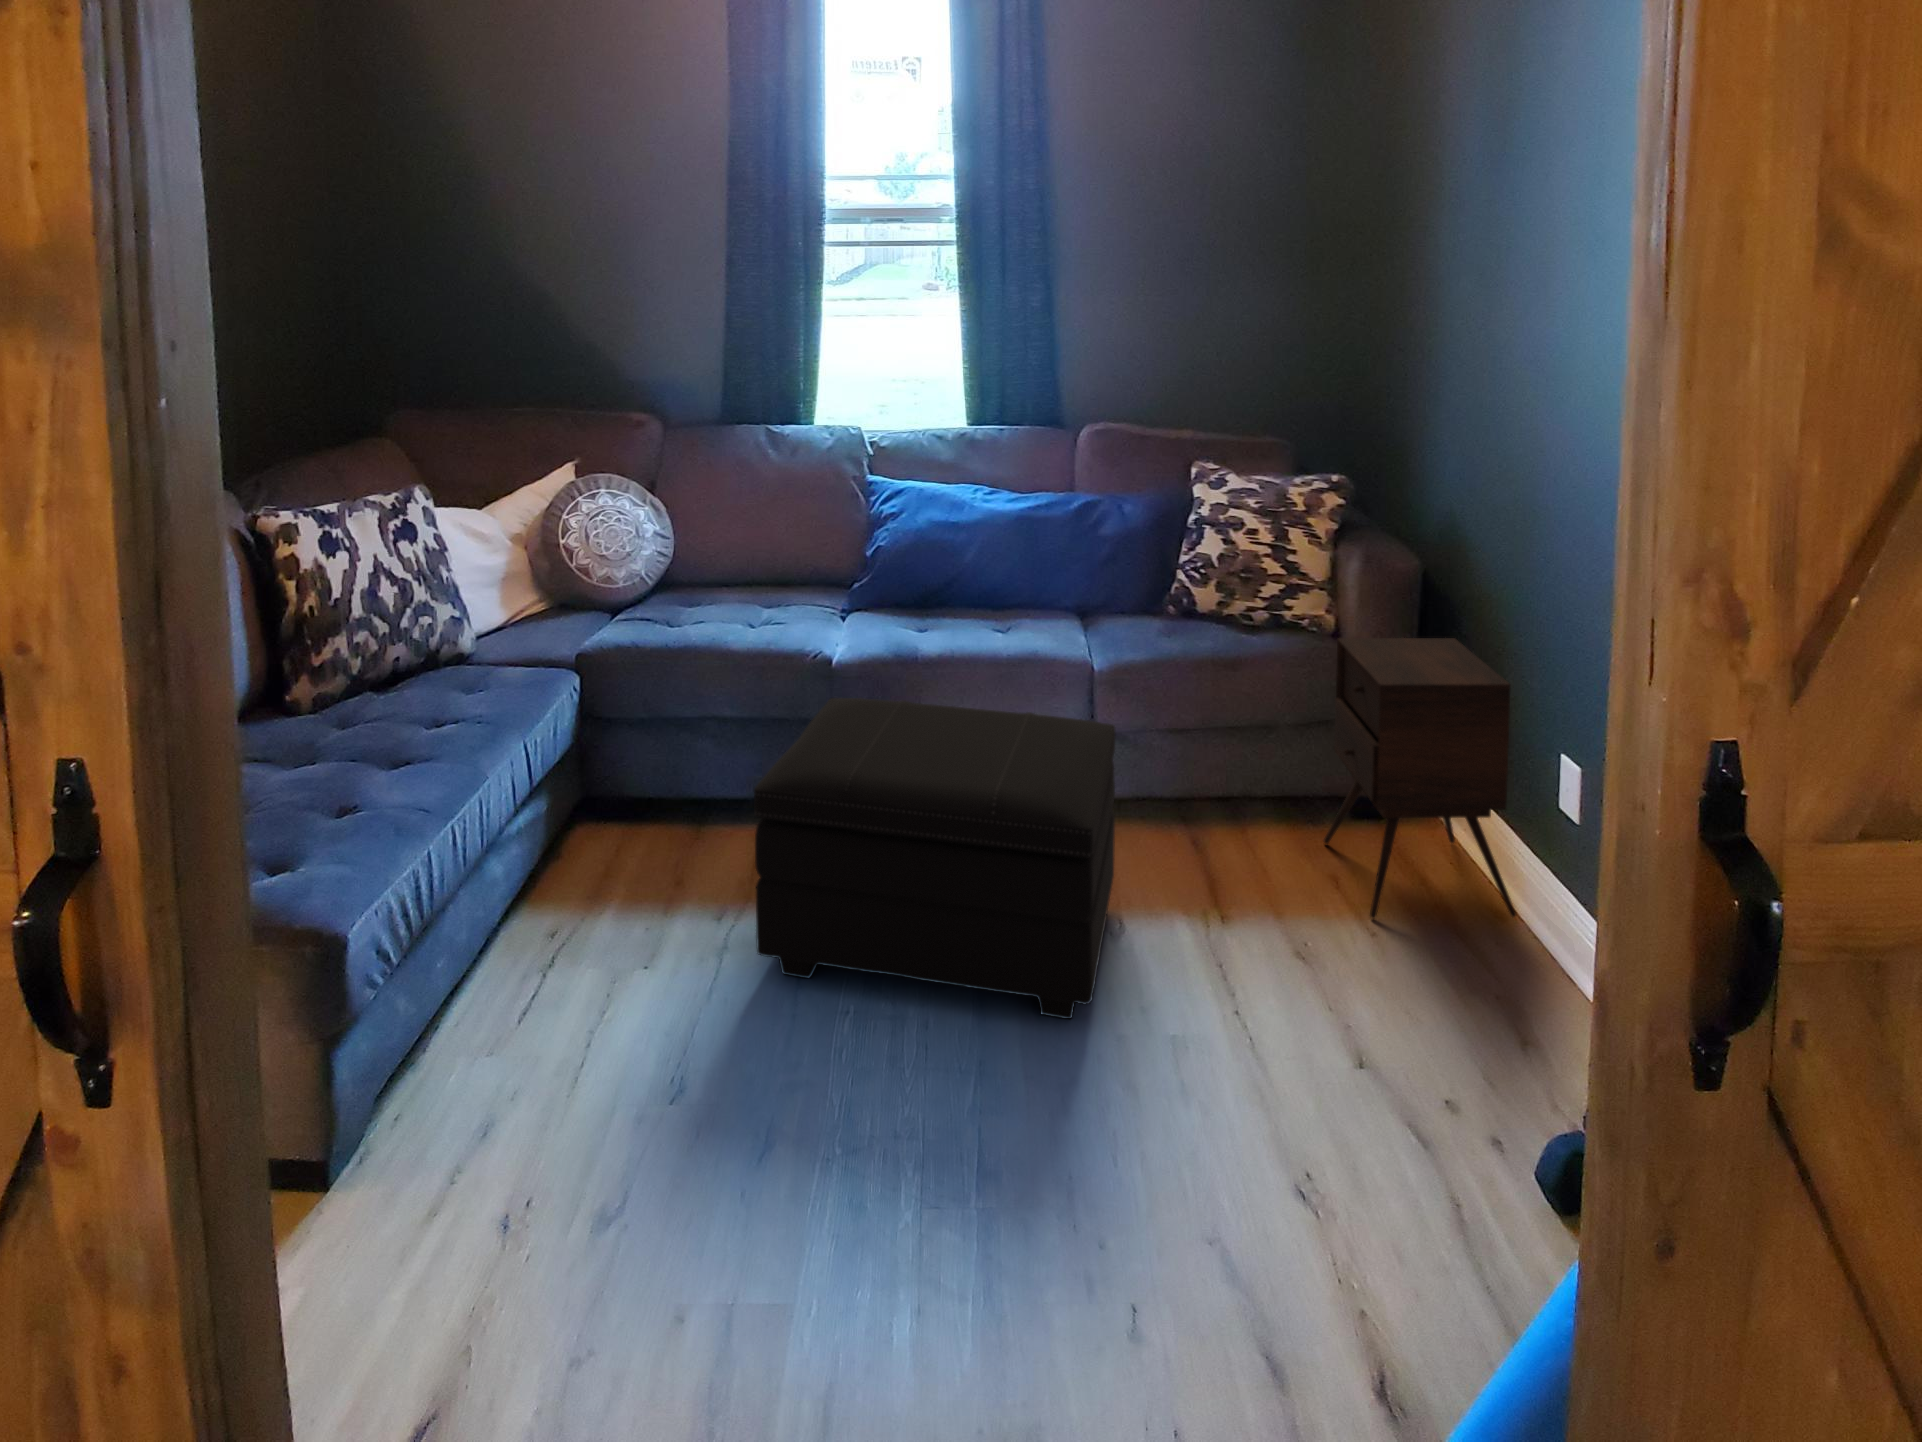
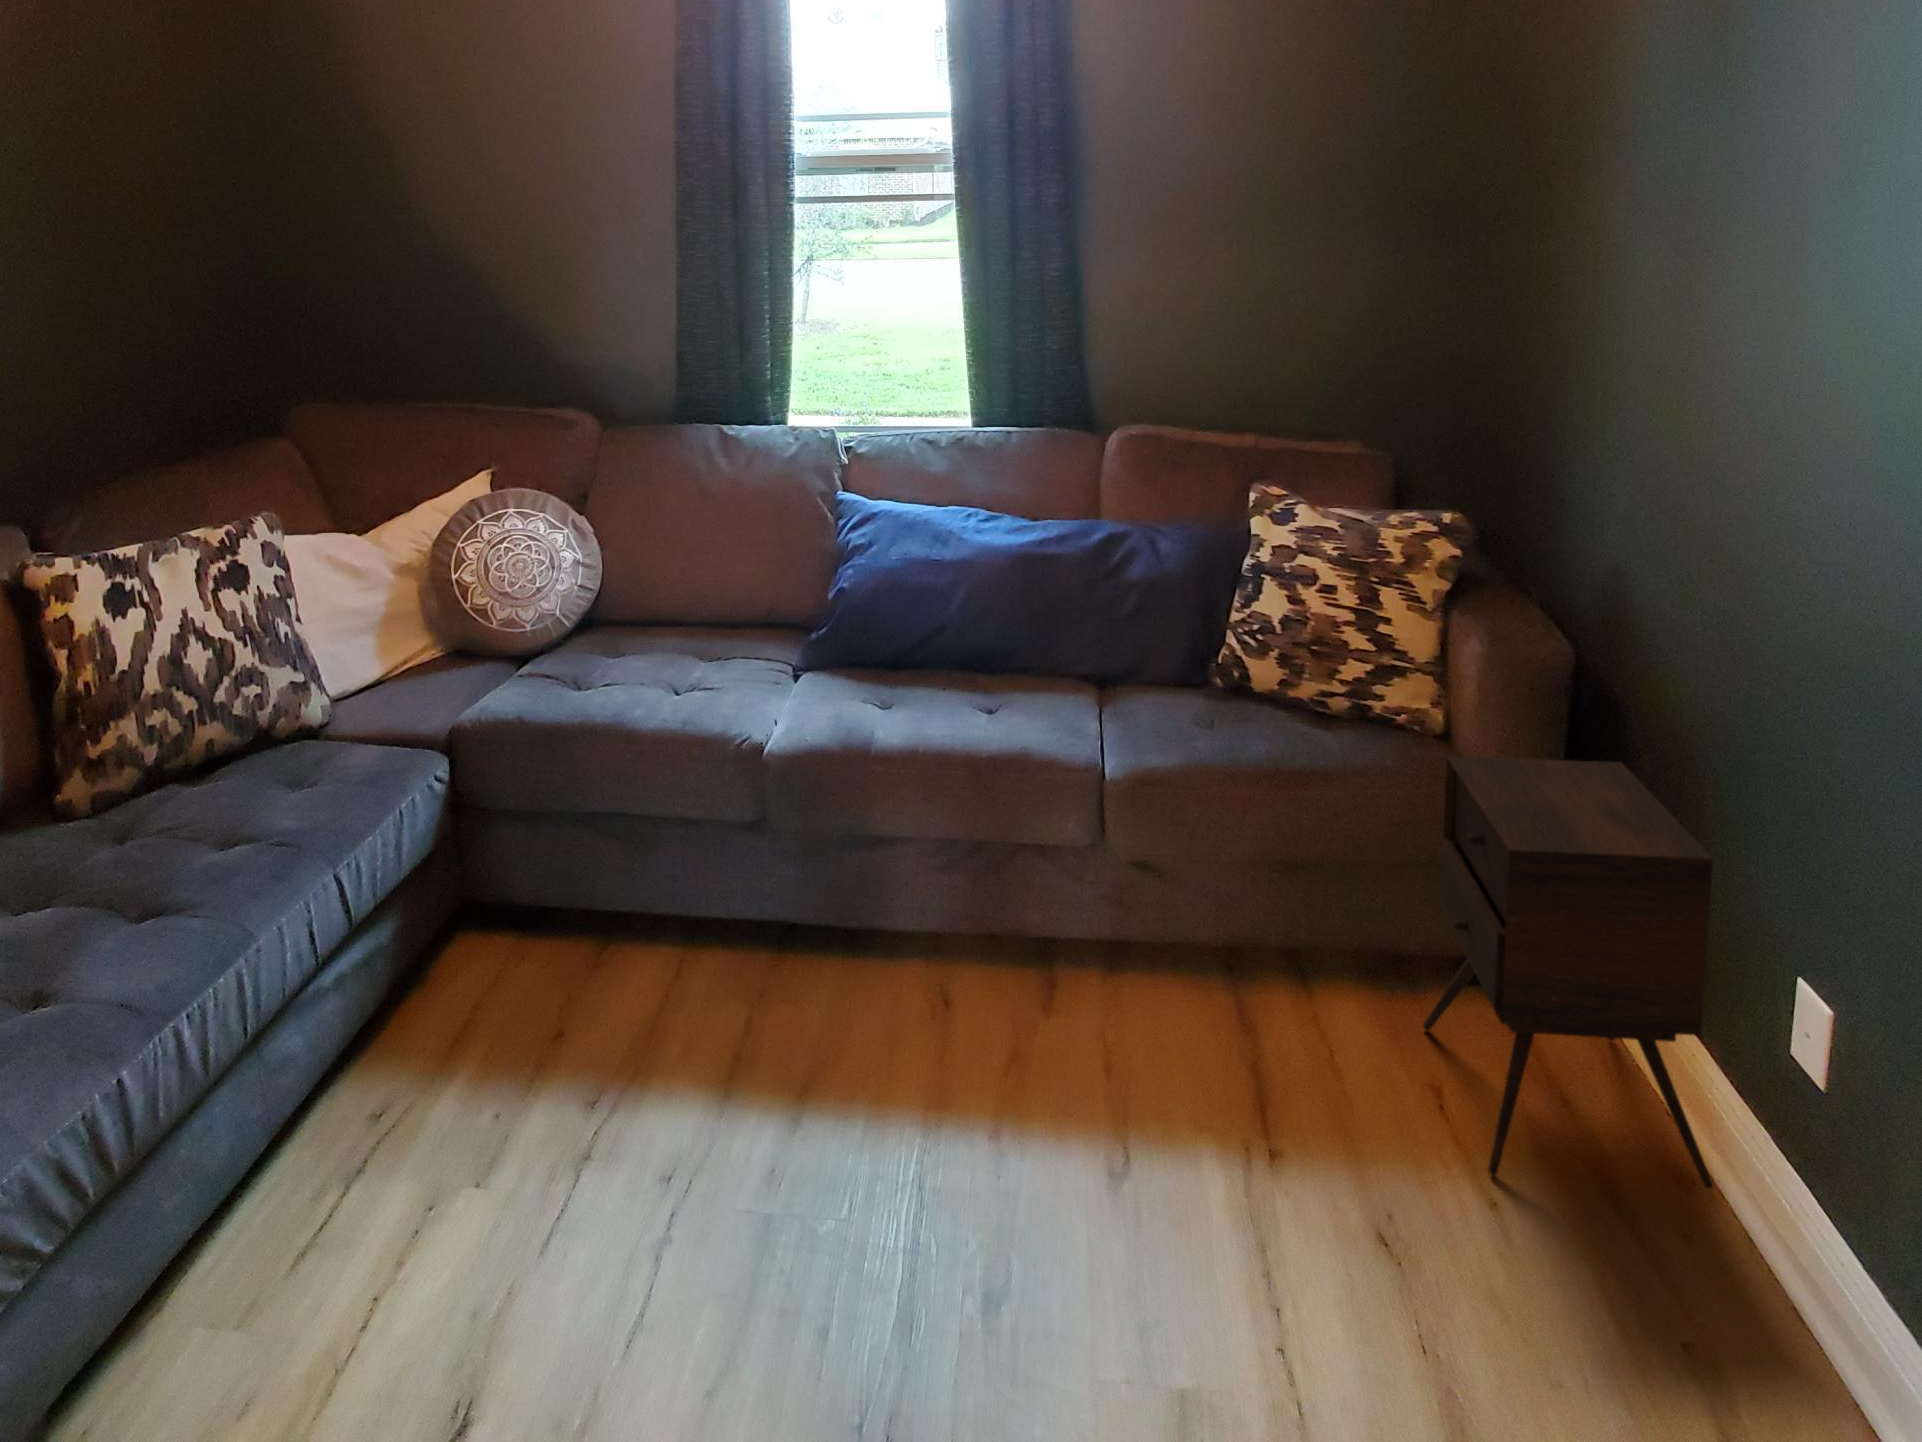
footstool: present [754,698,1115,1019] -> none [597,813,1120,1339]

